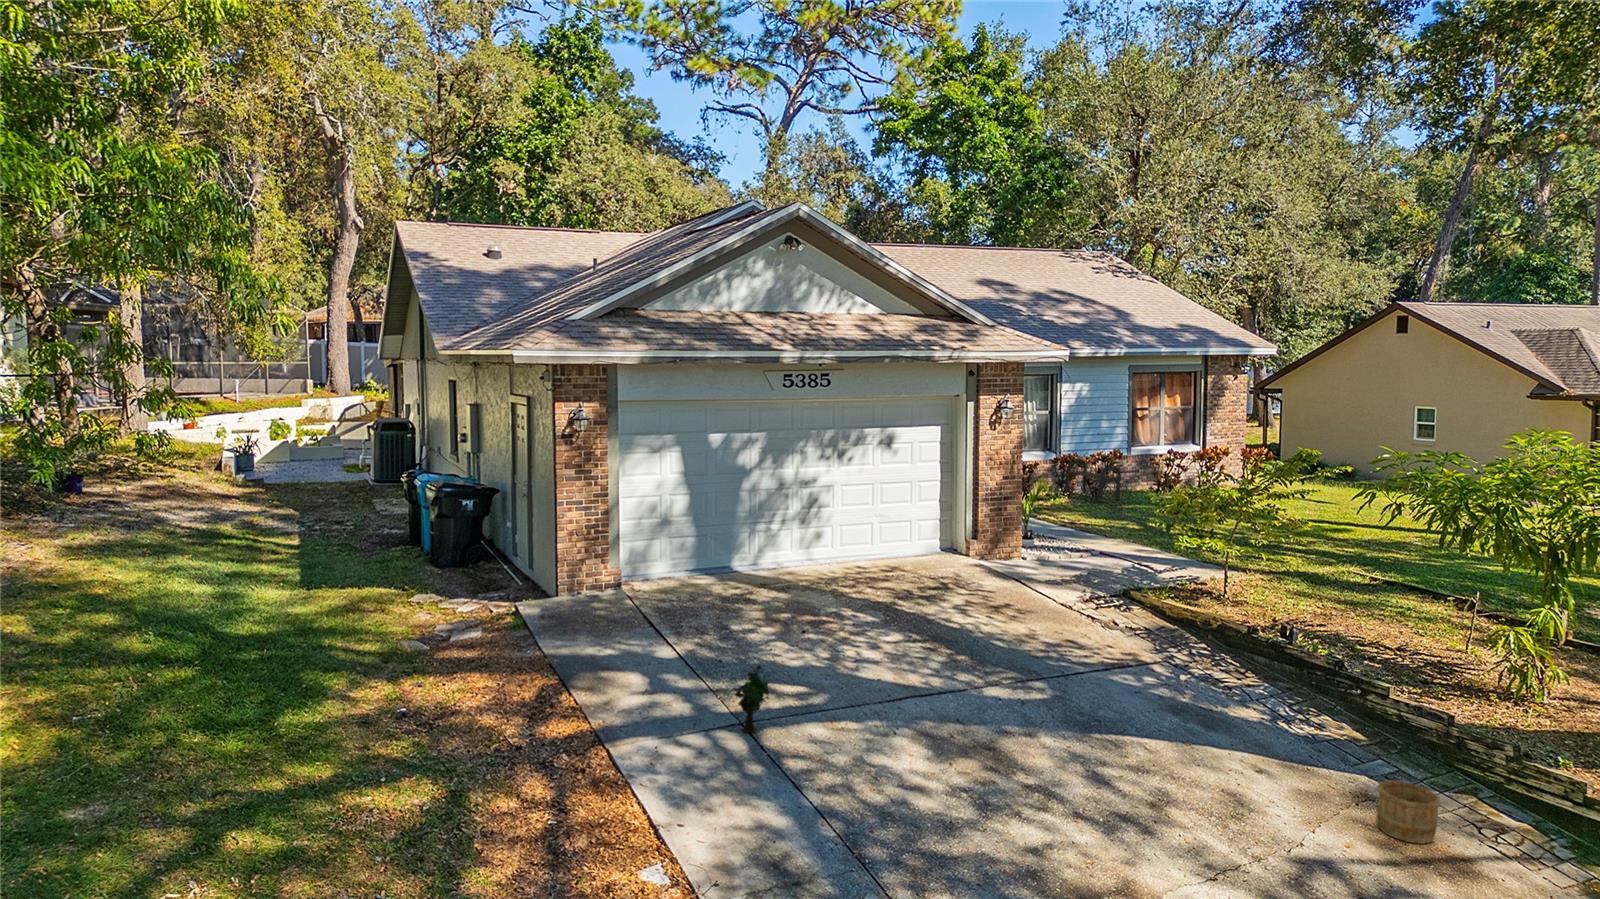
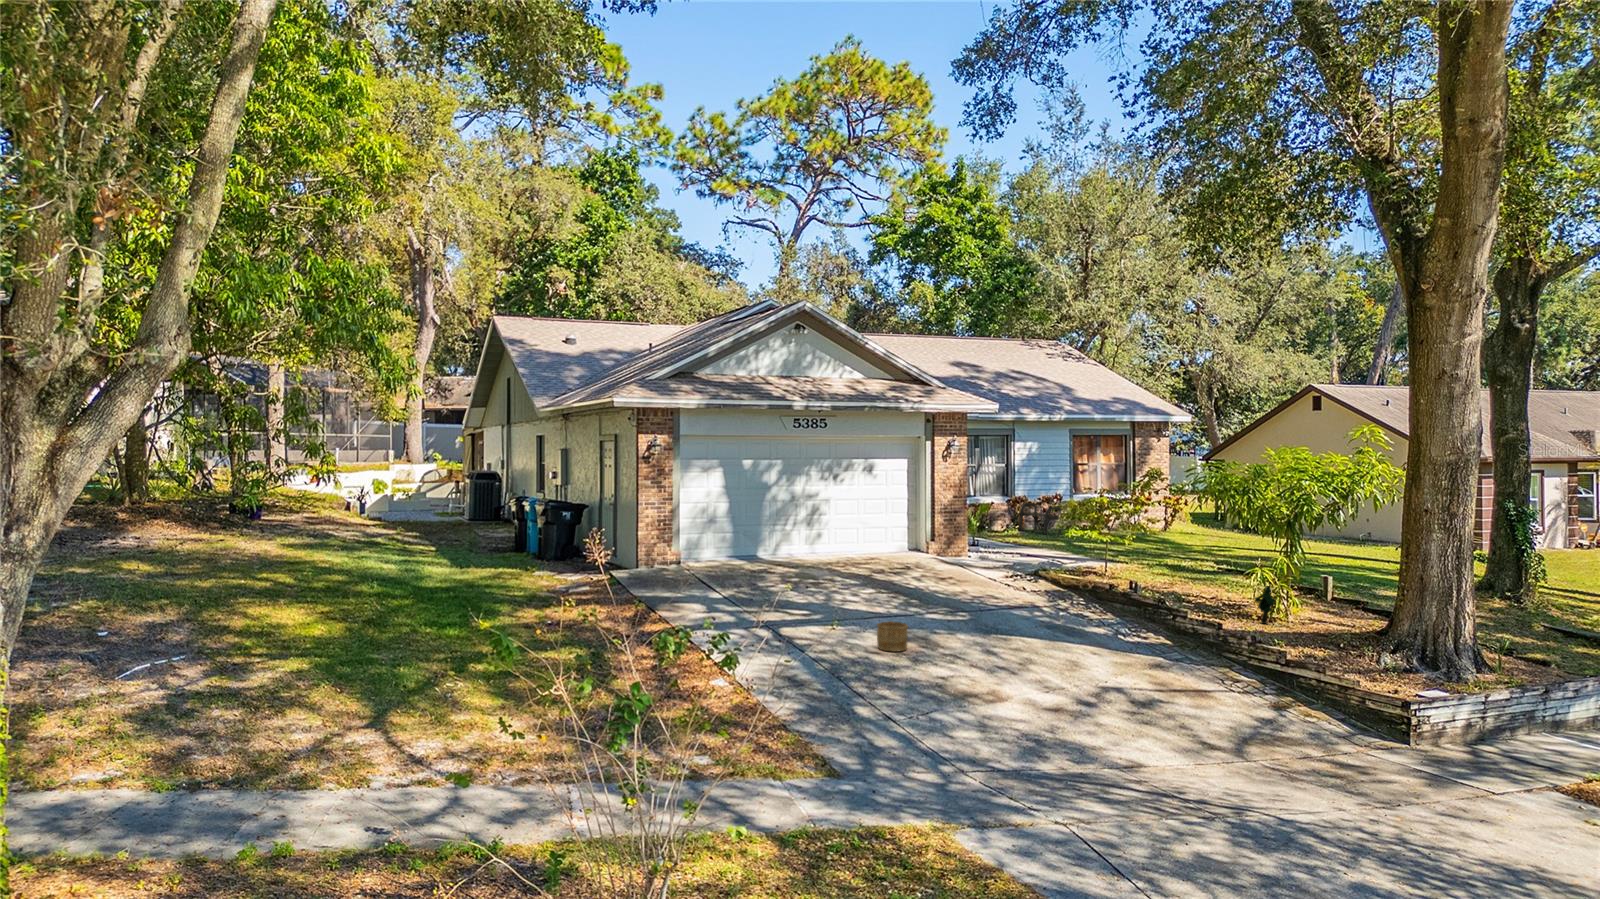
decorative plant: present [733,666,769,733] -> present [1254,584,1278,624]
wooden bucket: present [1376,780,1441,844] -> present [877,621,908,651]

